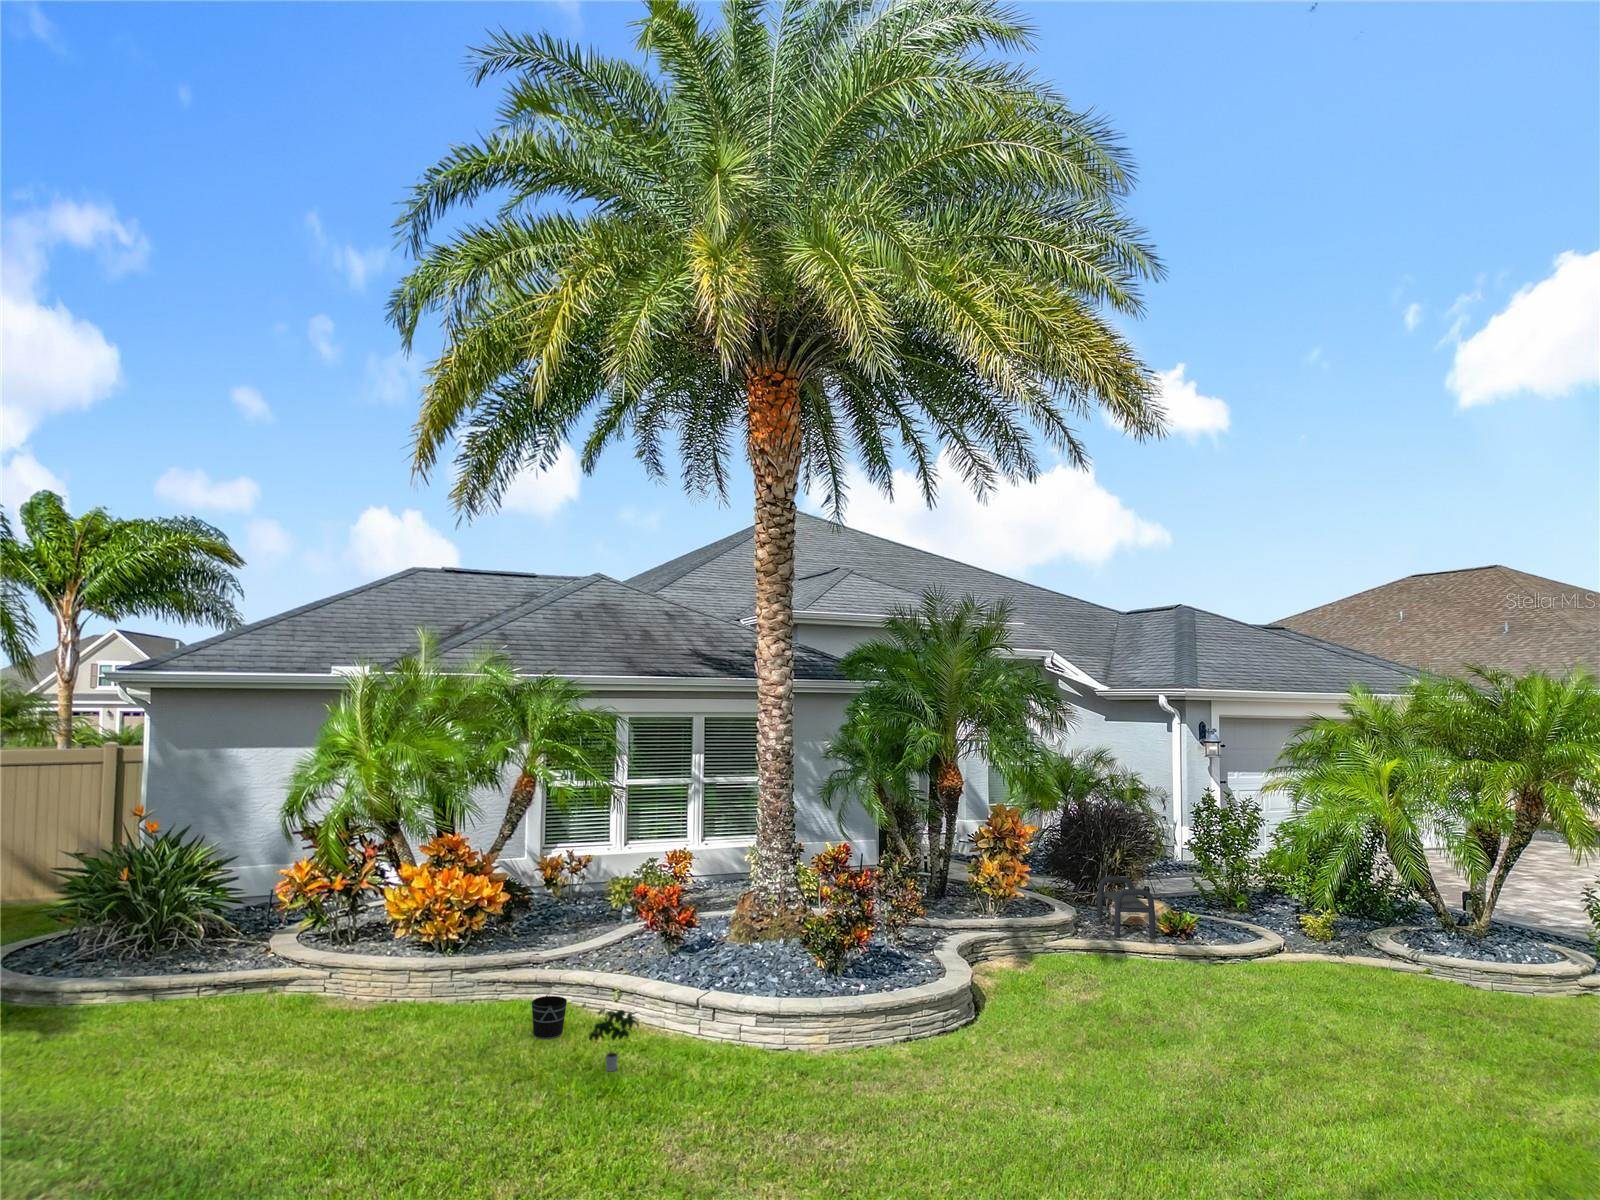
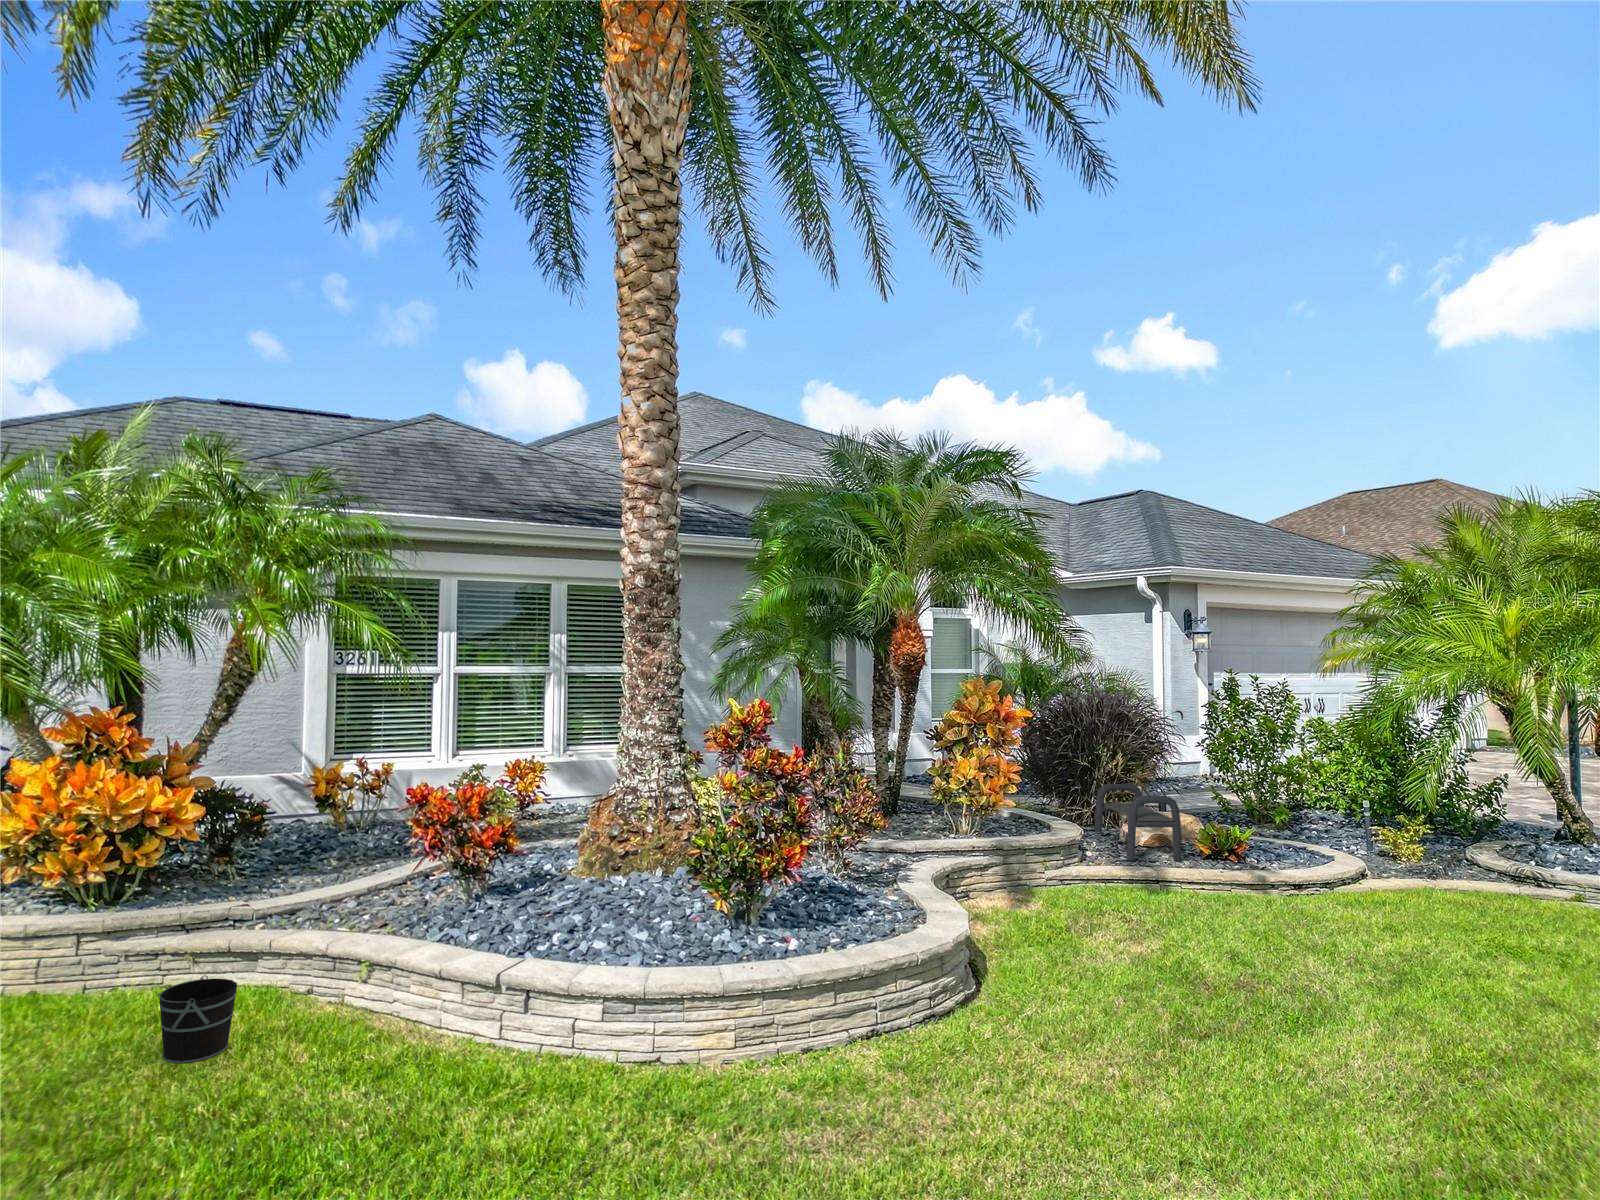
potted plant: present [589,1009,639,1071] -> none [236,1005,345,1134]

